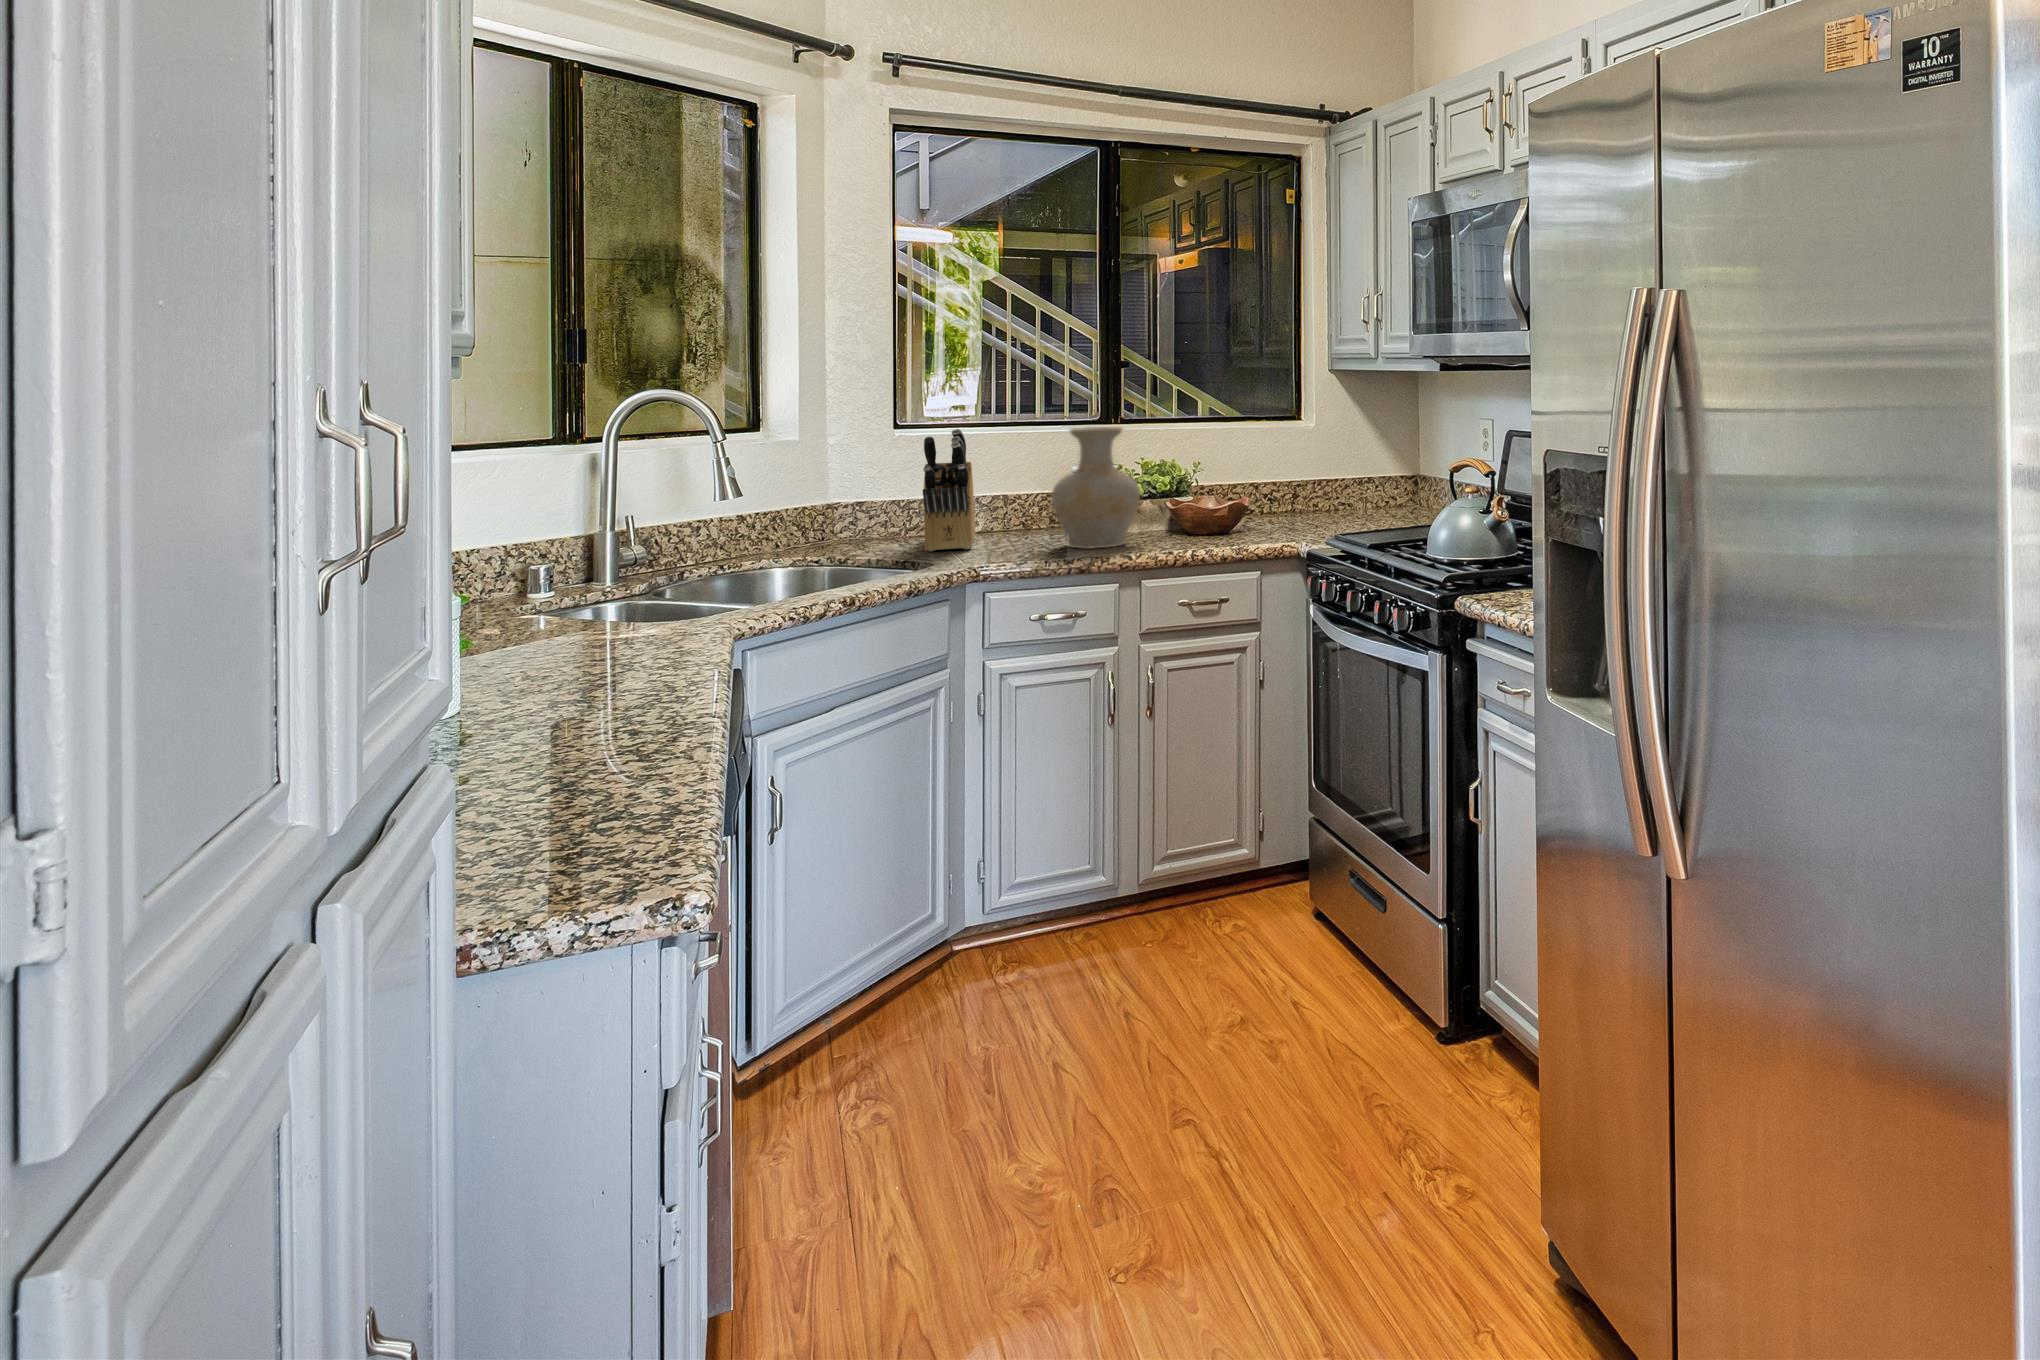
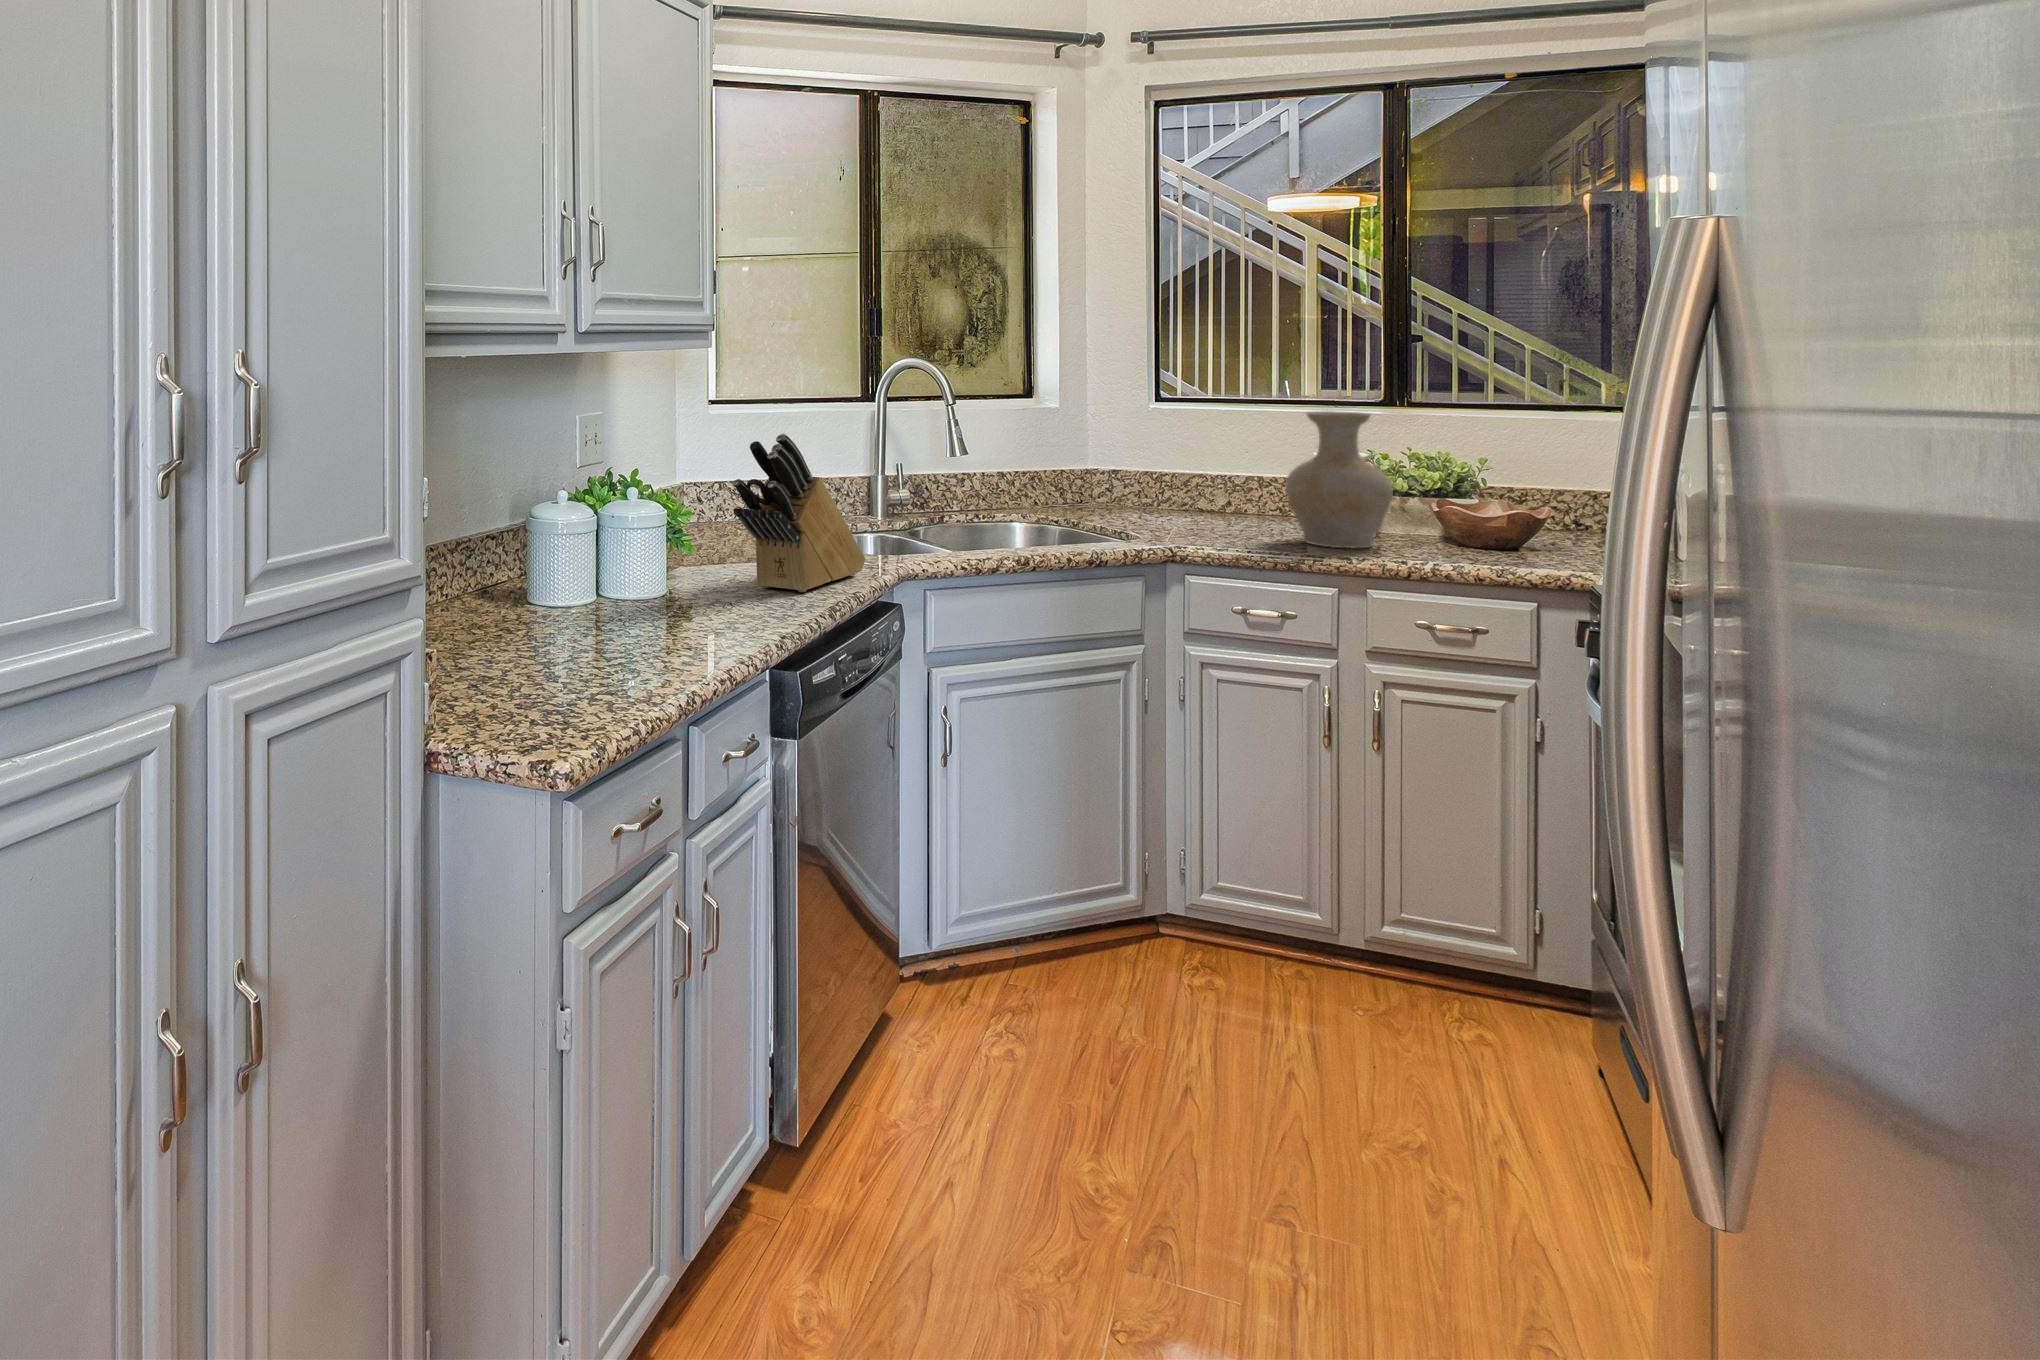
knife block: present [923,429,975,551] -> present [733,434,865,592]

